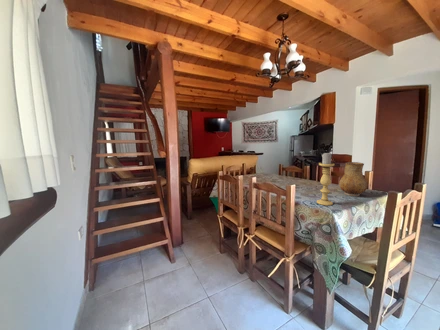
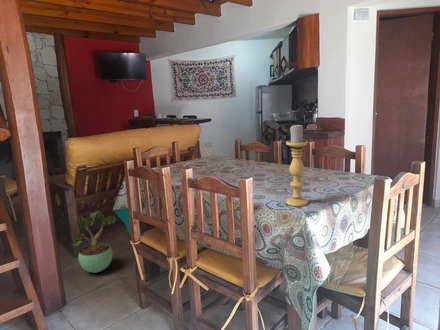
ceramic pitcher: present [339,162,367,196] -> none [320,135,356,187]
potted plant: none [188,196,210,230] -> present [73,210,115,273]

